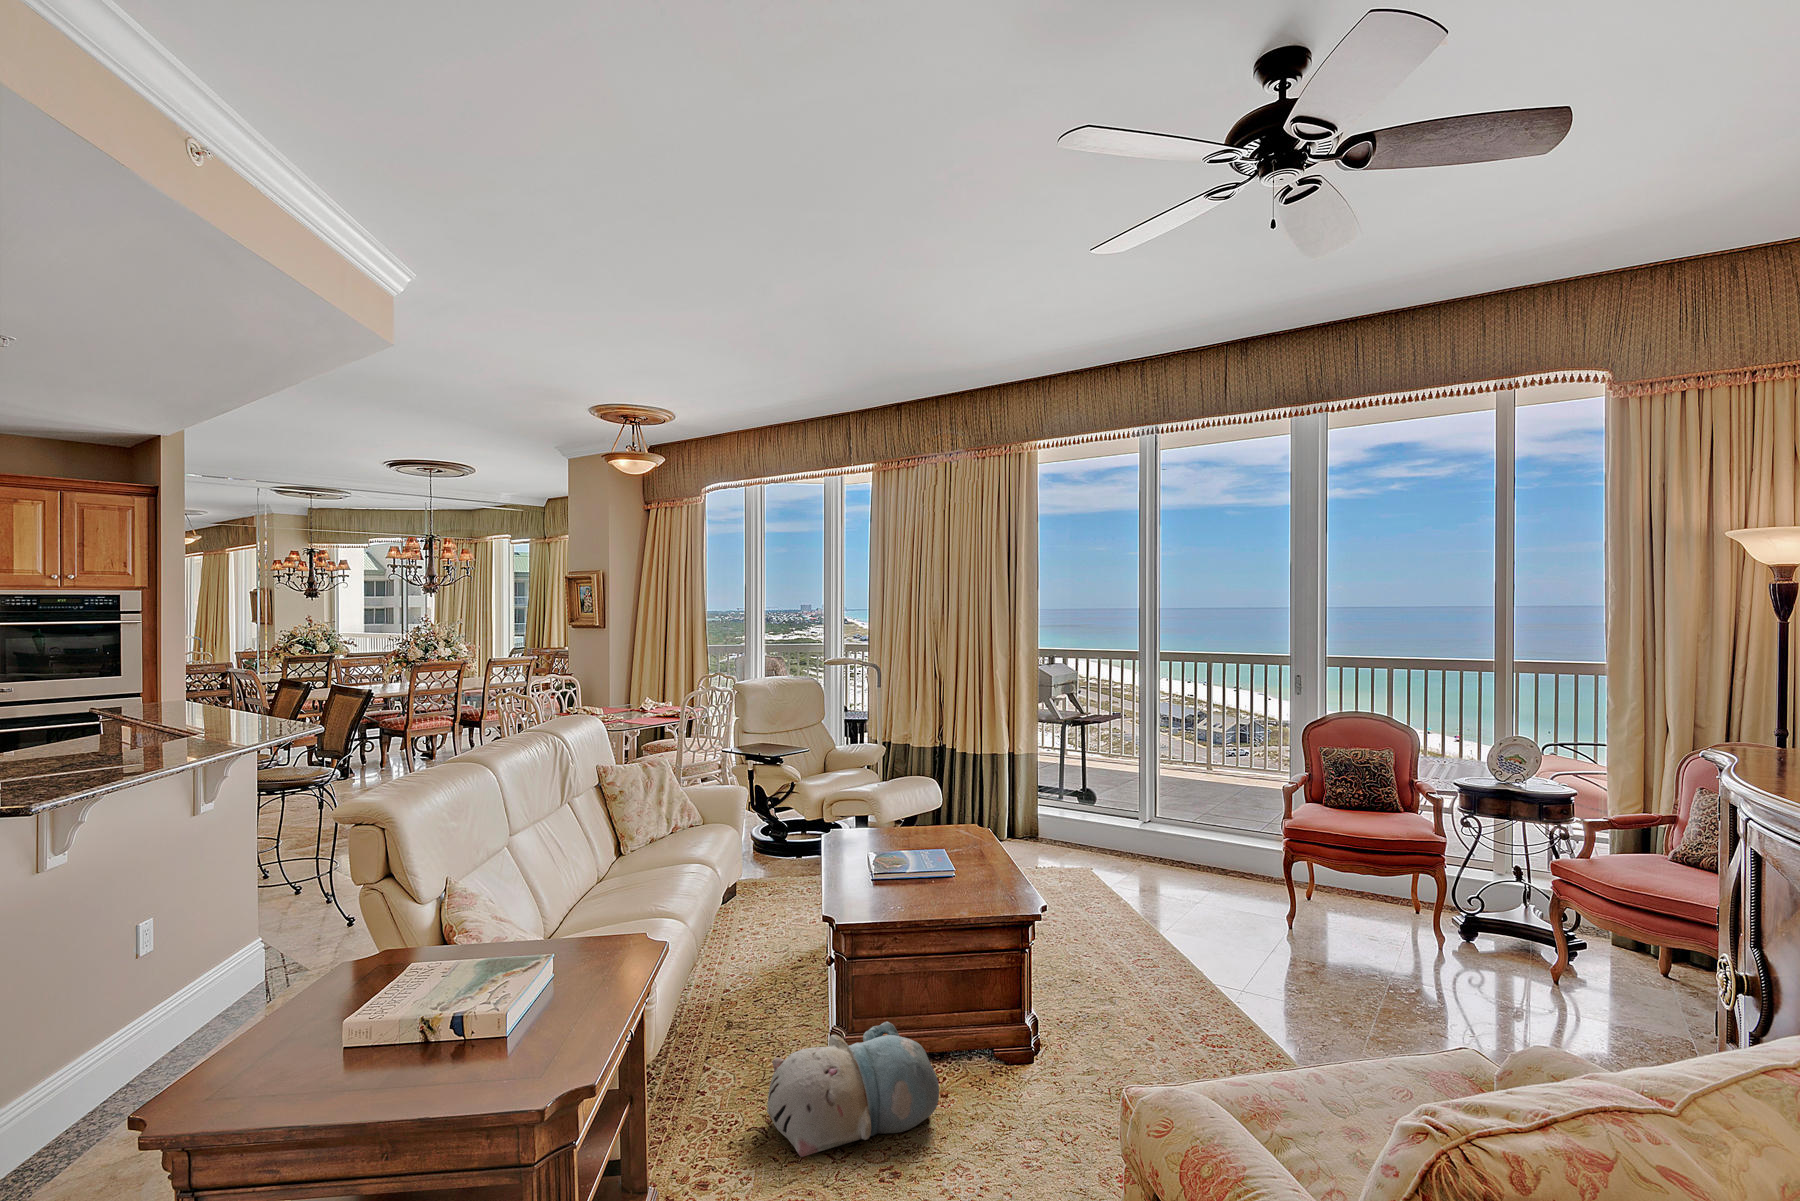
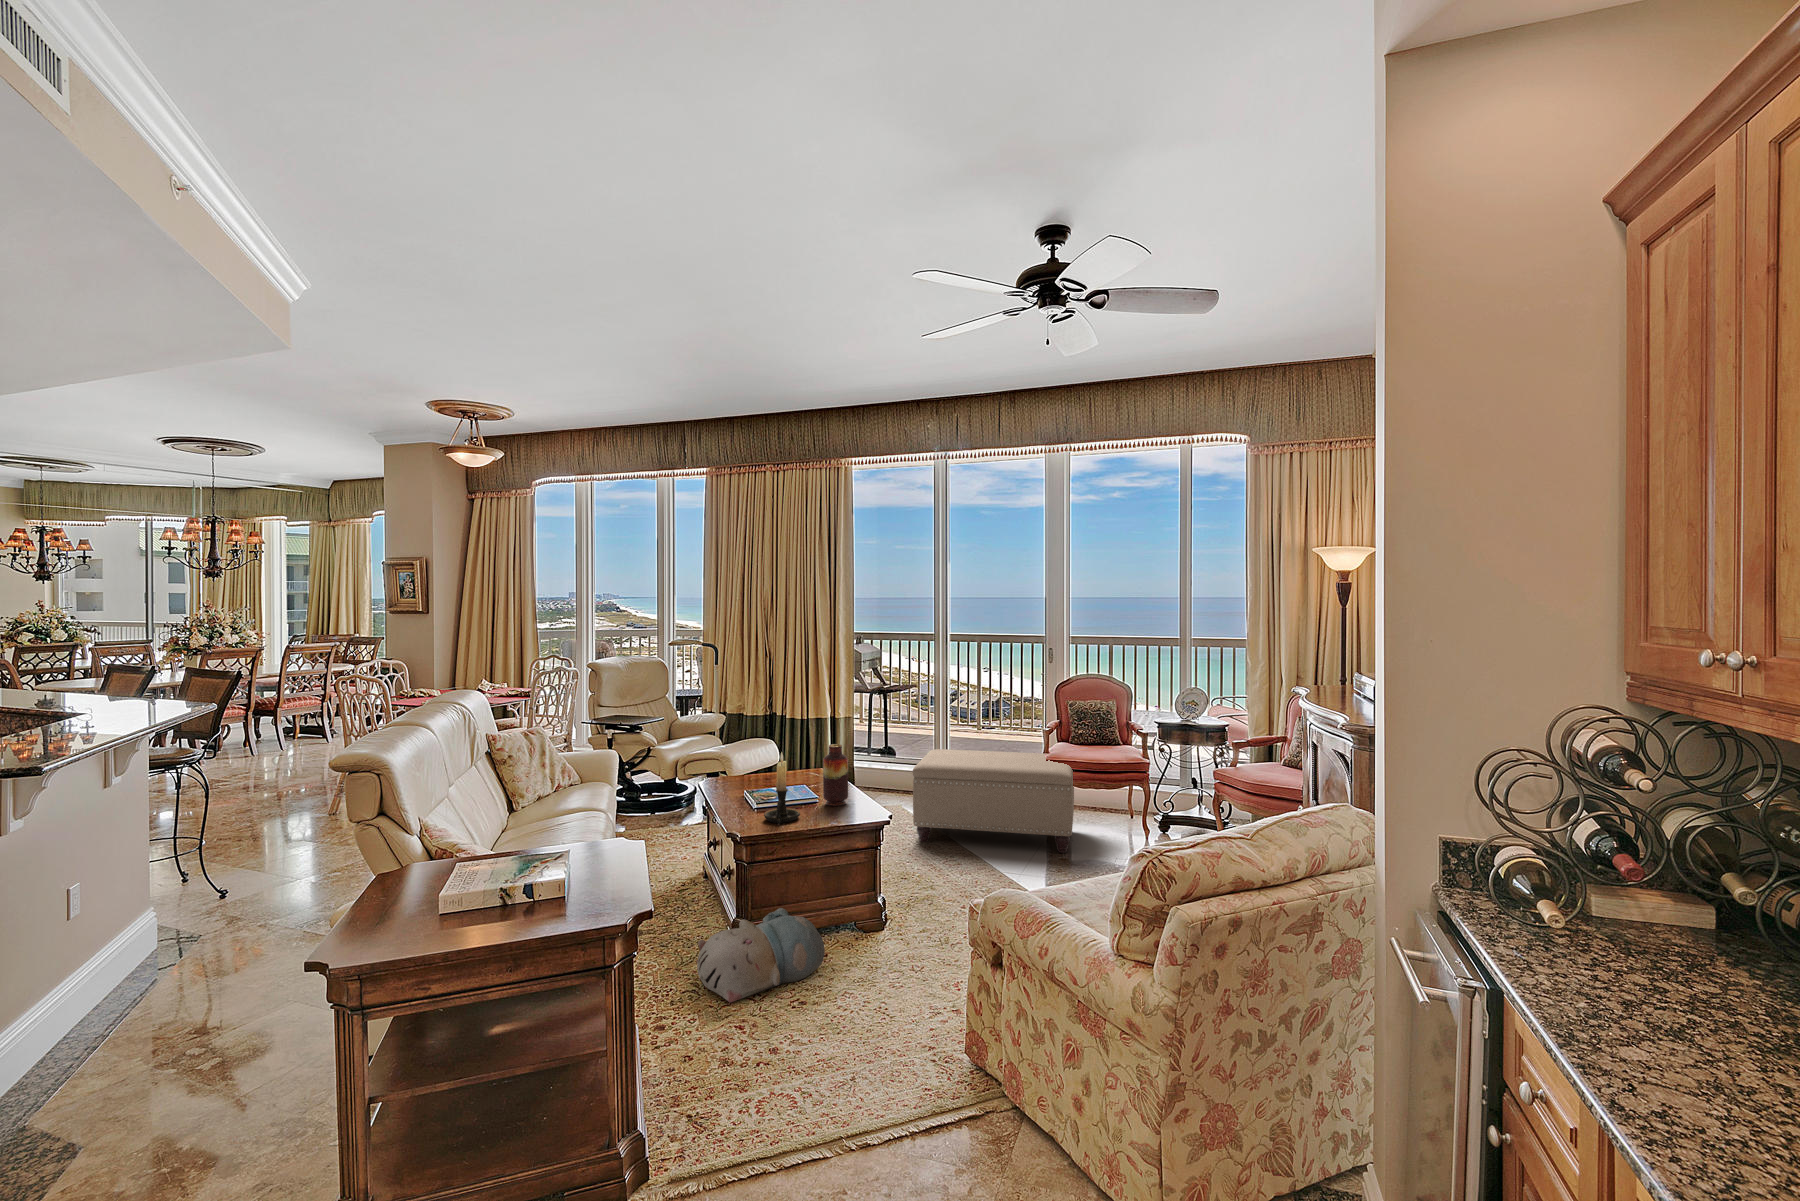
vase: none [961,800,993,882] -> present [823,744,848,806]
ottoman: none [1097,803,1327,962] -> present [913,749,1074,853]
candle holder: none [878,809,924,906] -> present [764,752,800,824]

